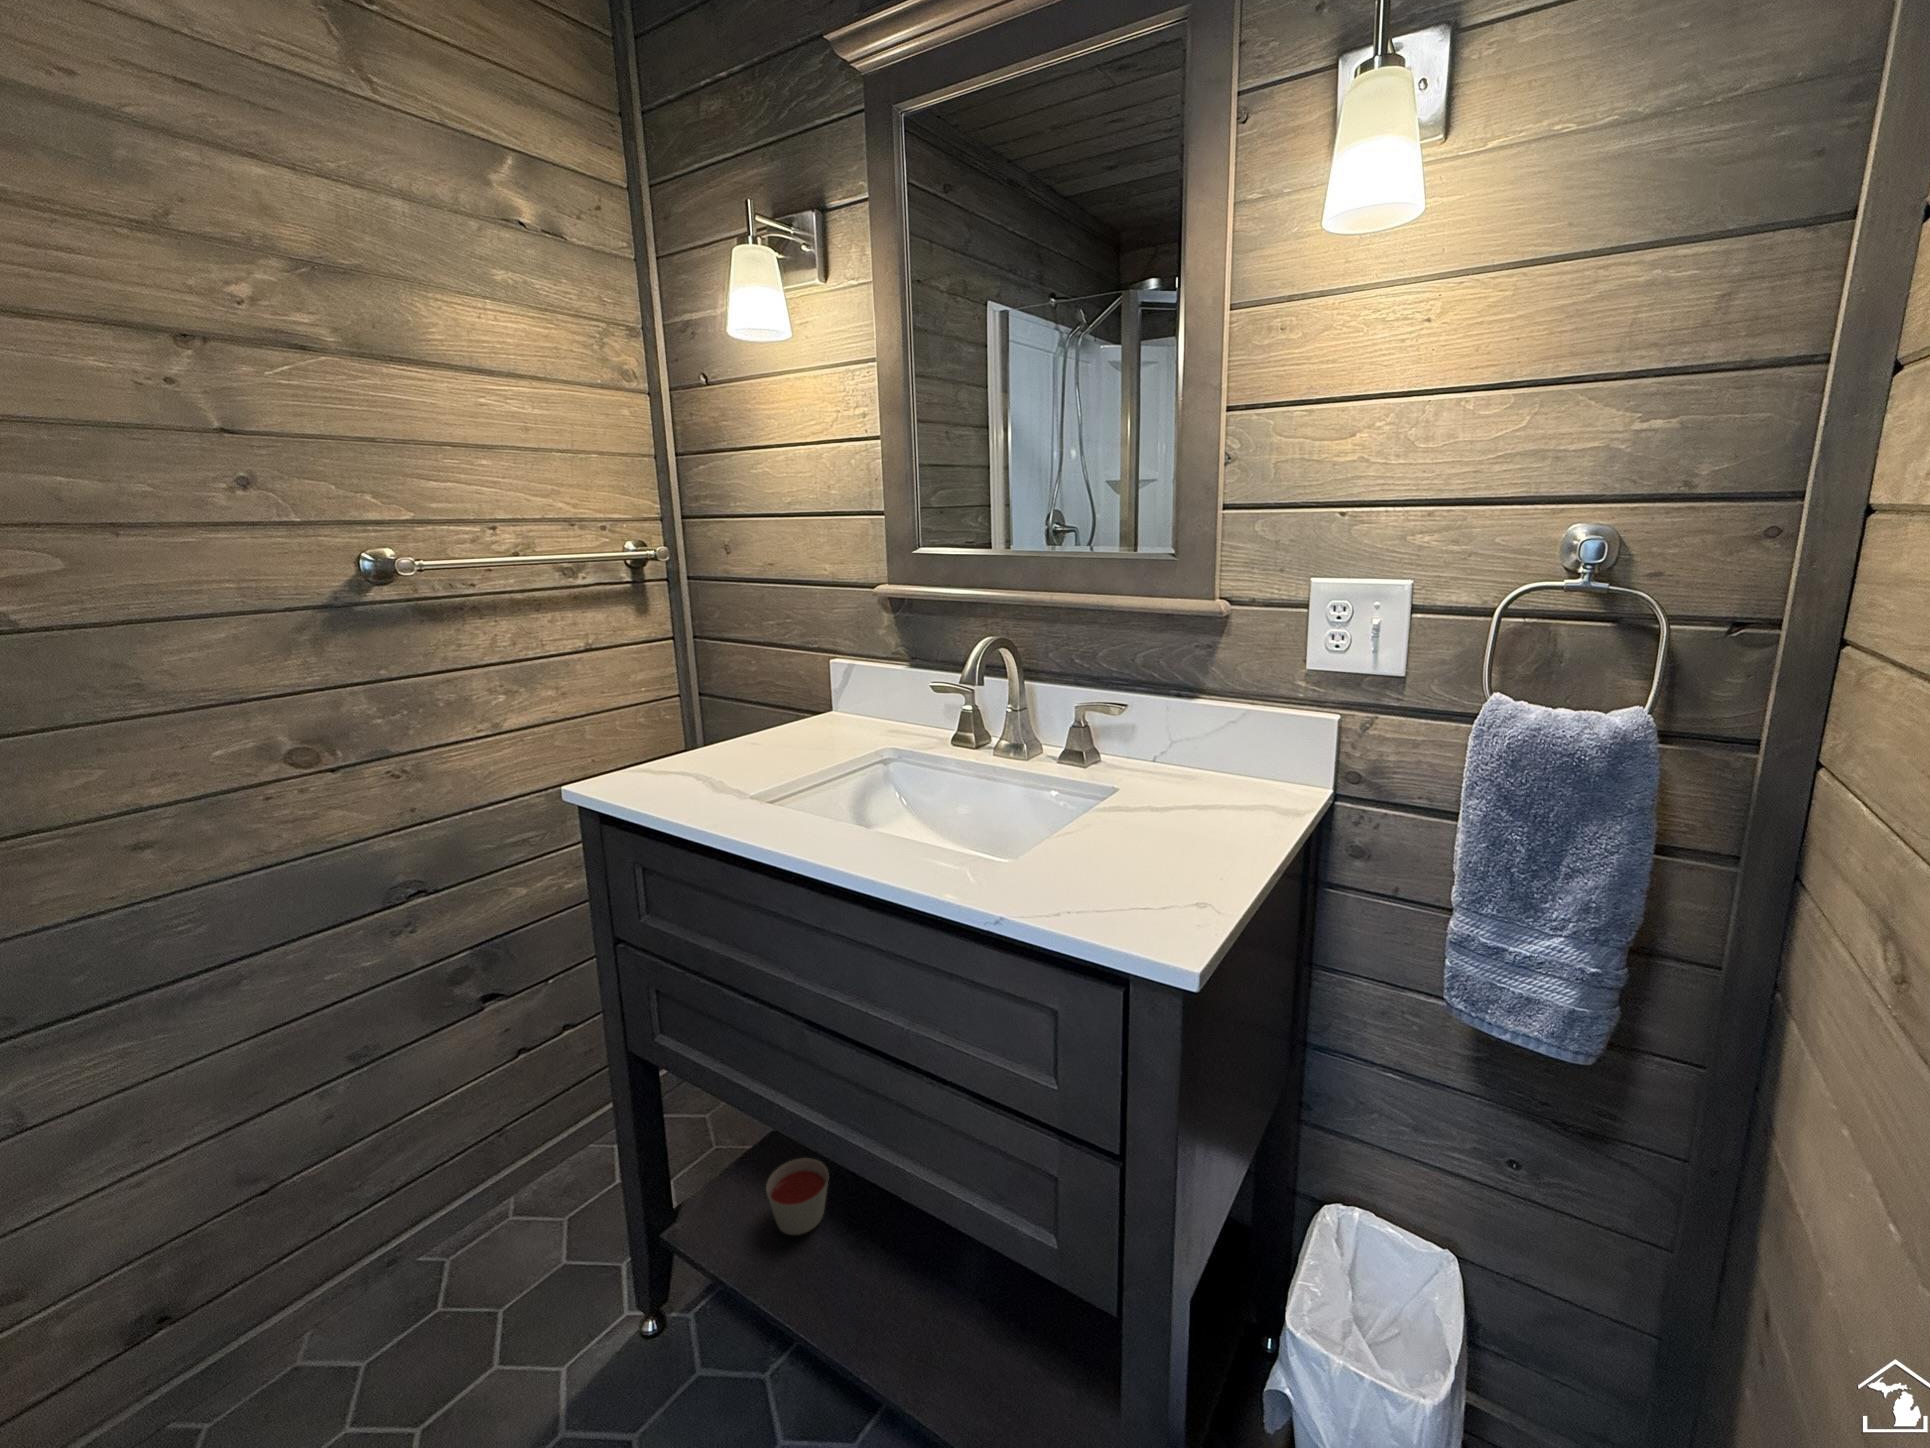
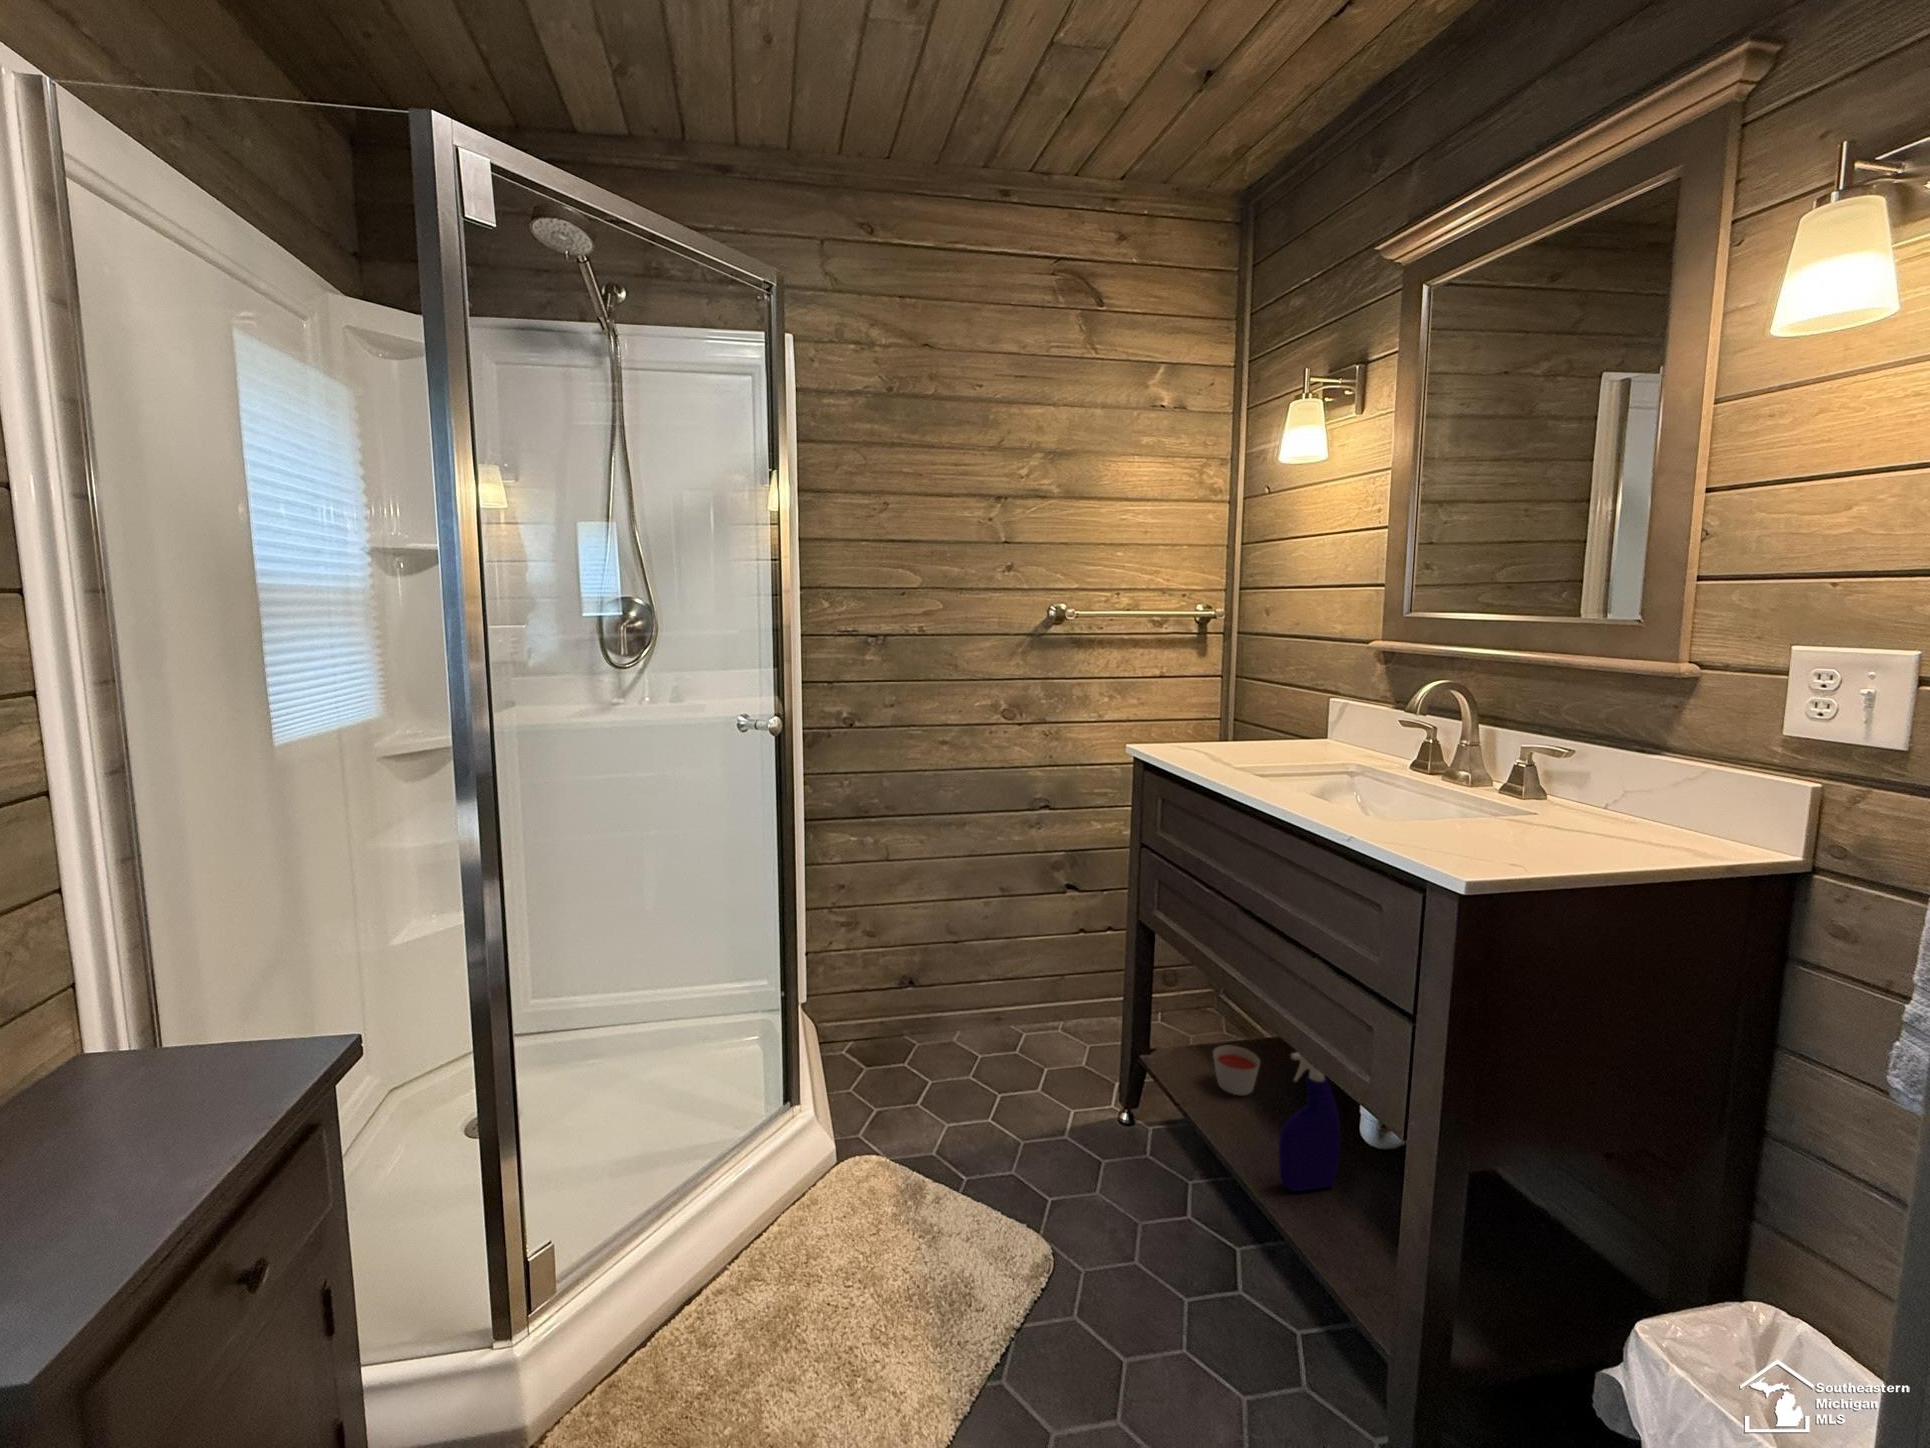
spray bottle: none [897,1159,961,1363] -> present [1279,1053,1340,1191]

